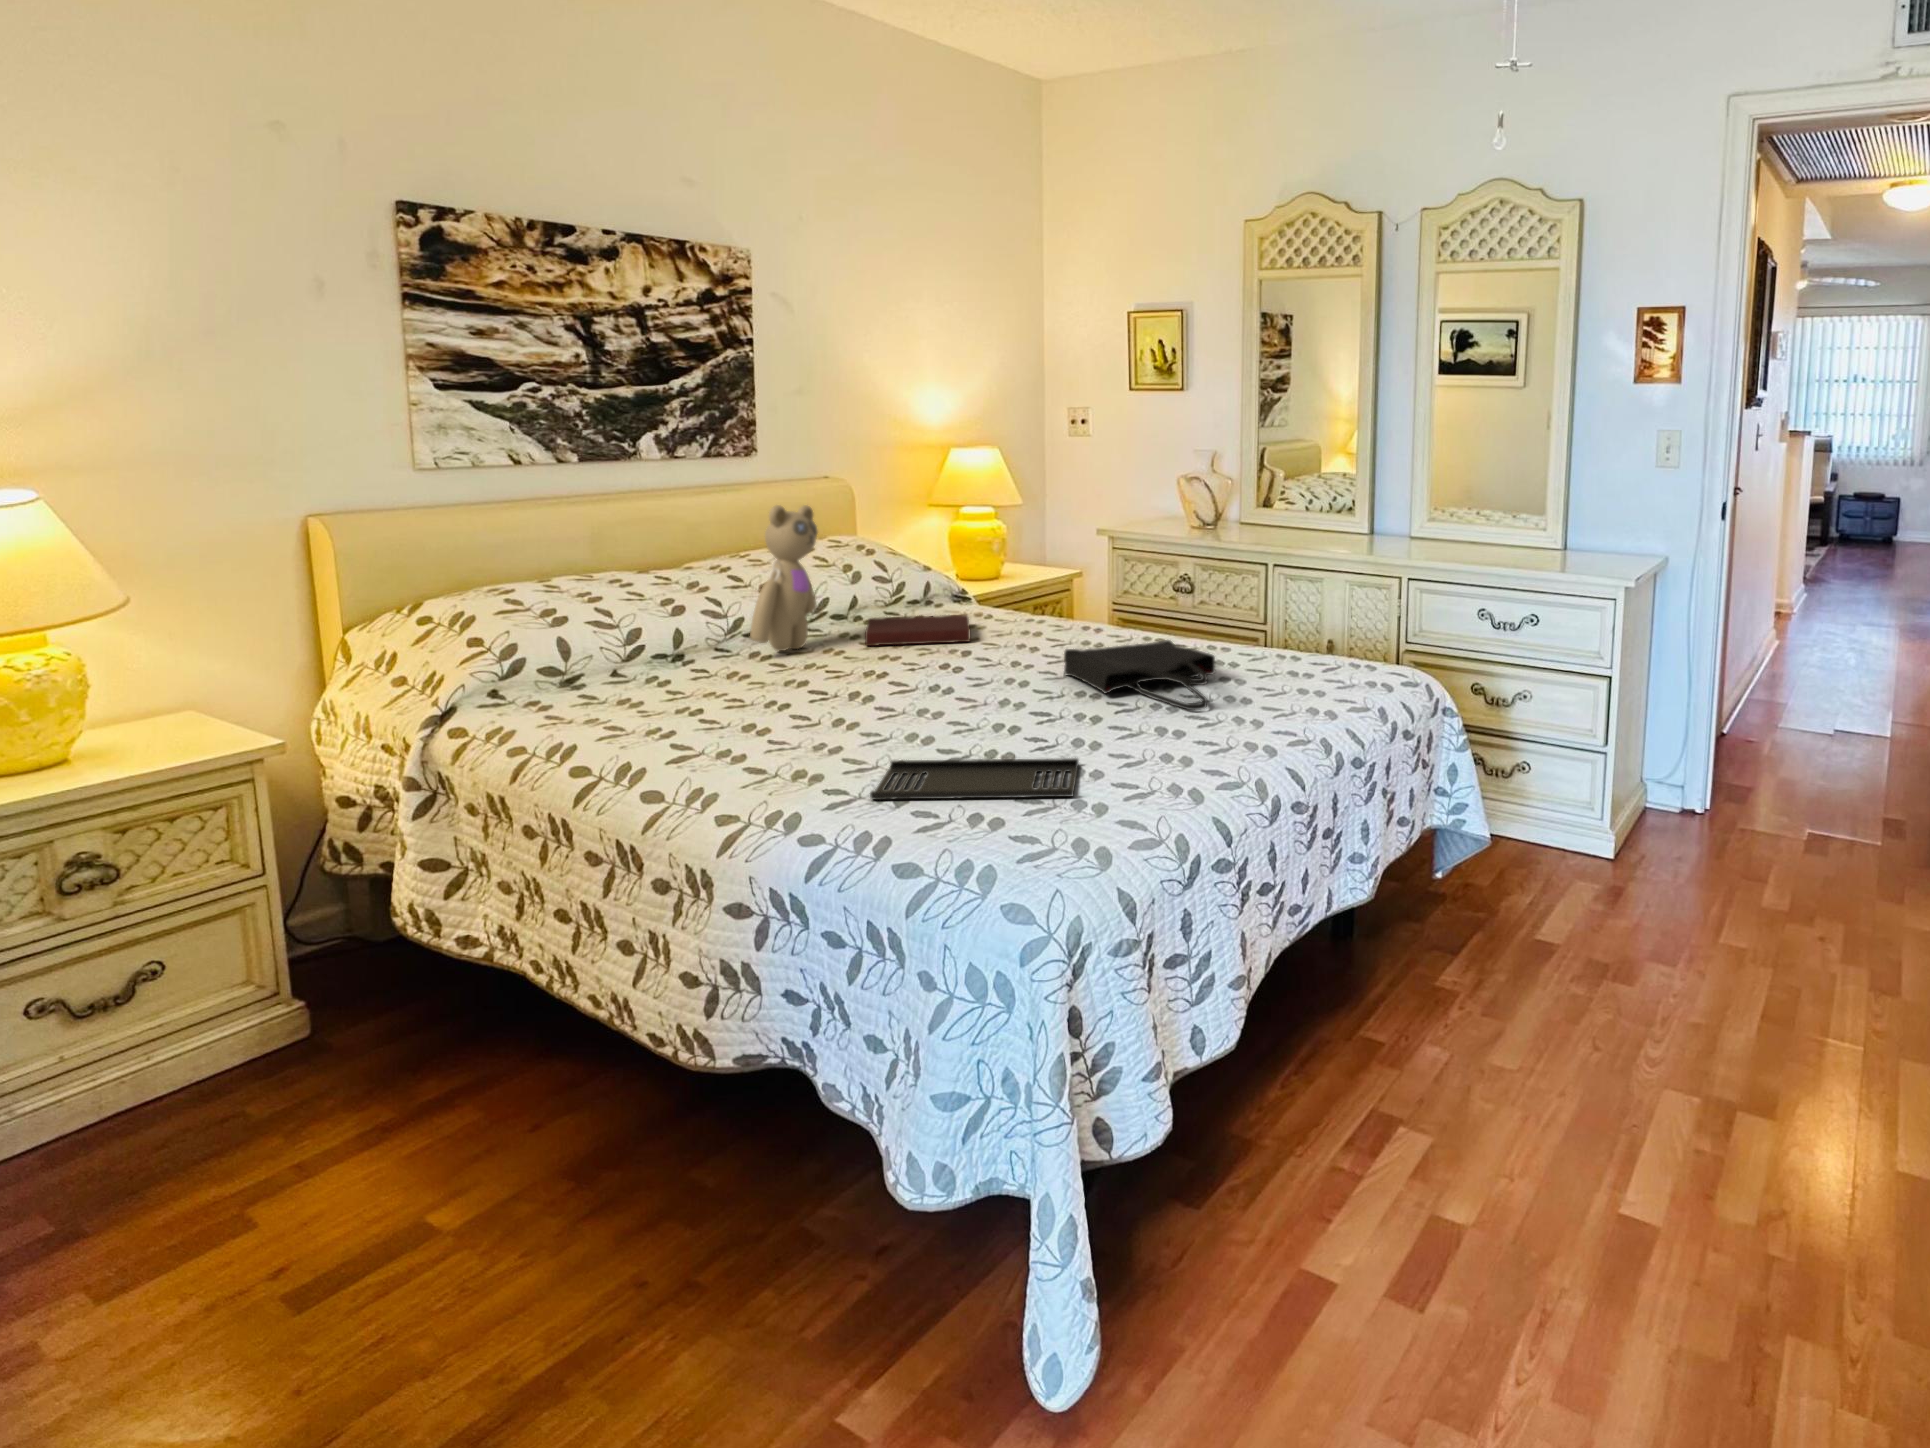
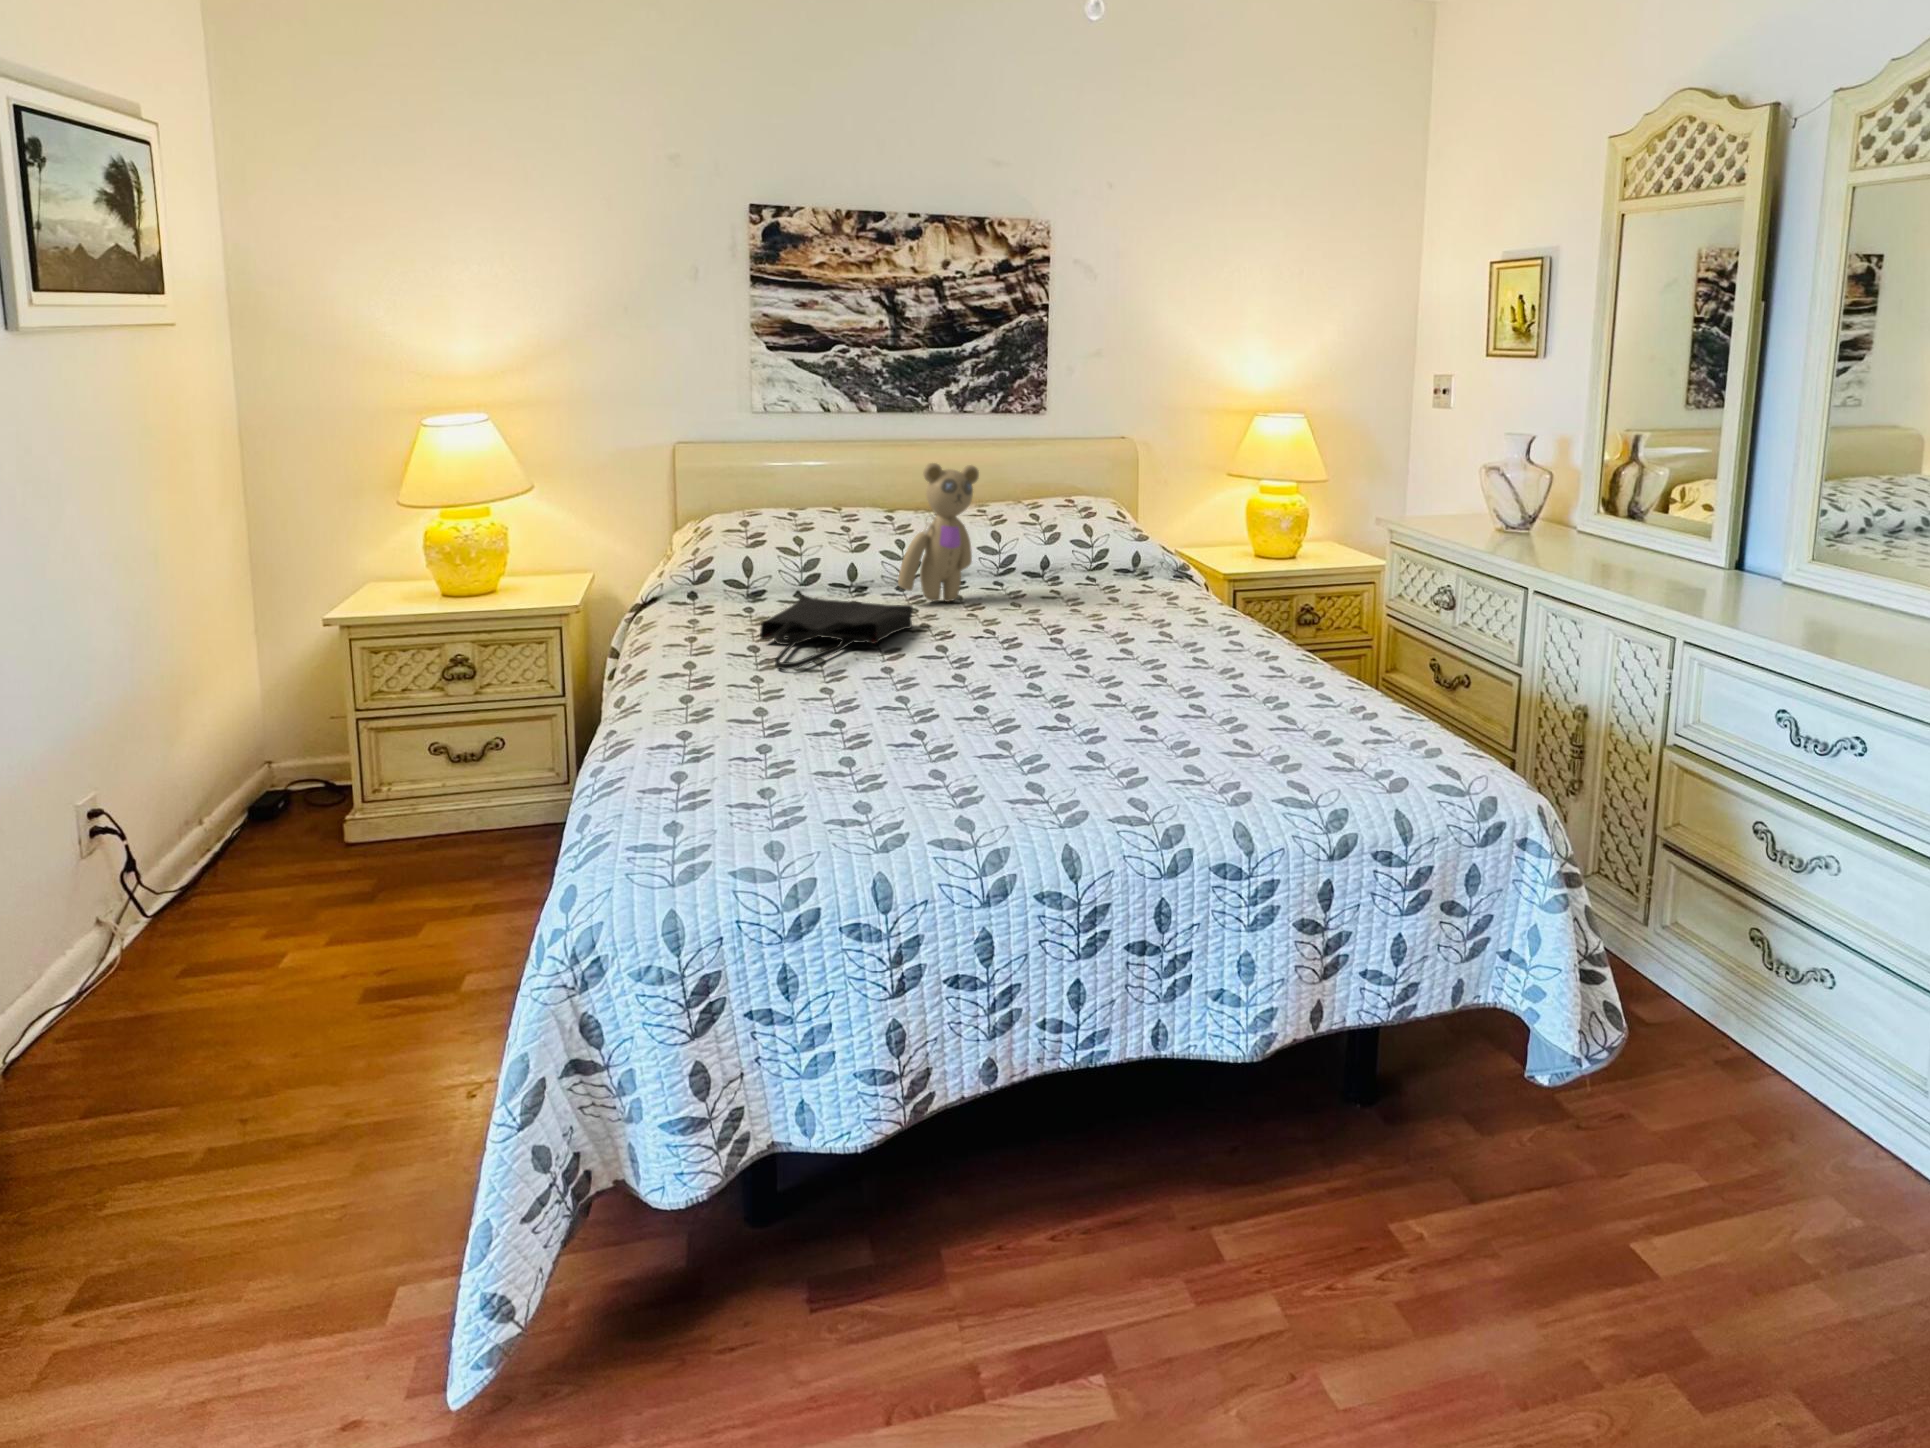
notebook: present [865,615,970,646] -> none [999,583,1125,623]
tote bag: present [1064,640,1215,710] -> present [760,595,913,670]
tray: present [870,758,1079,800] -> none [702,717,903,796]

